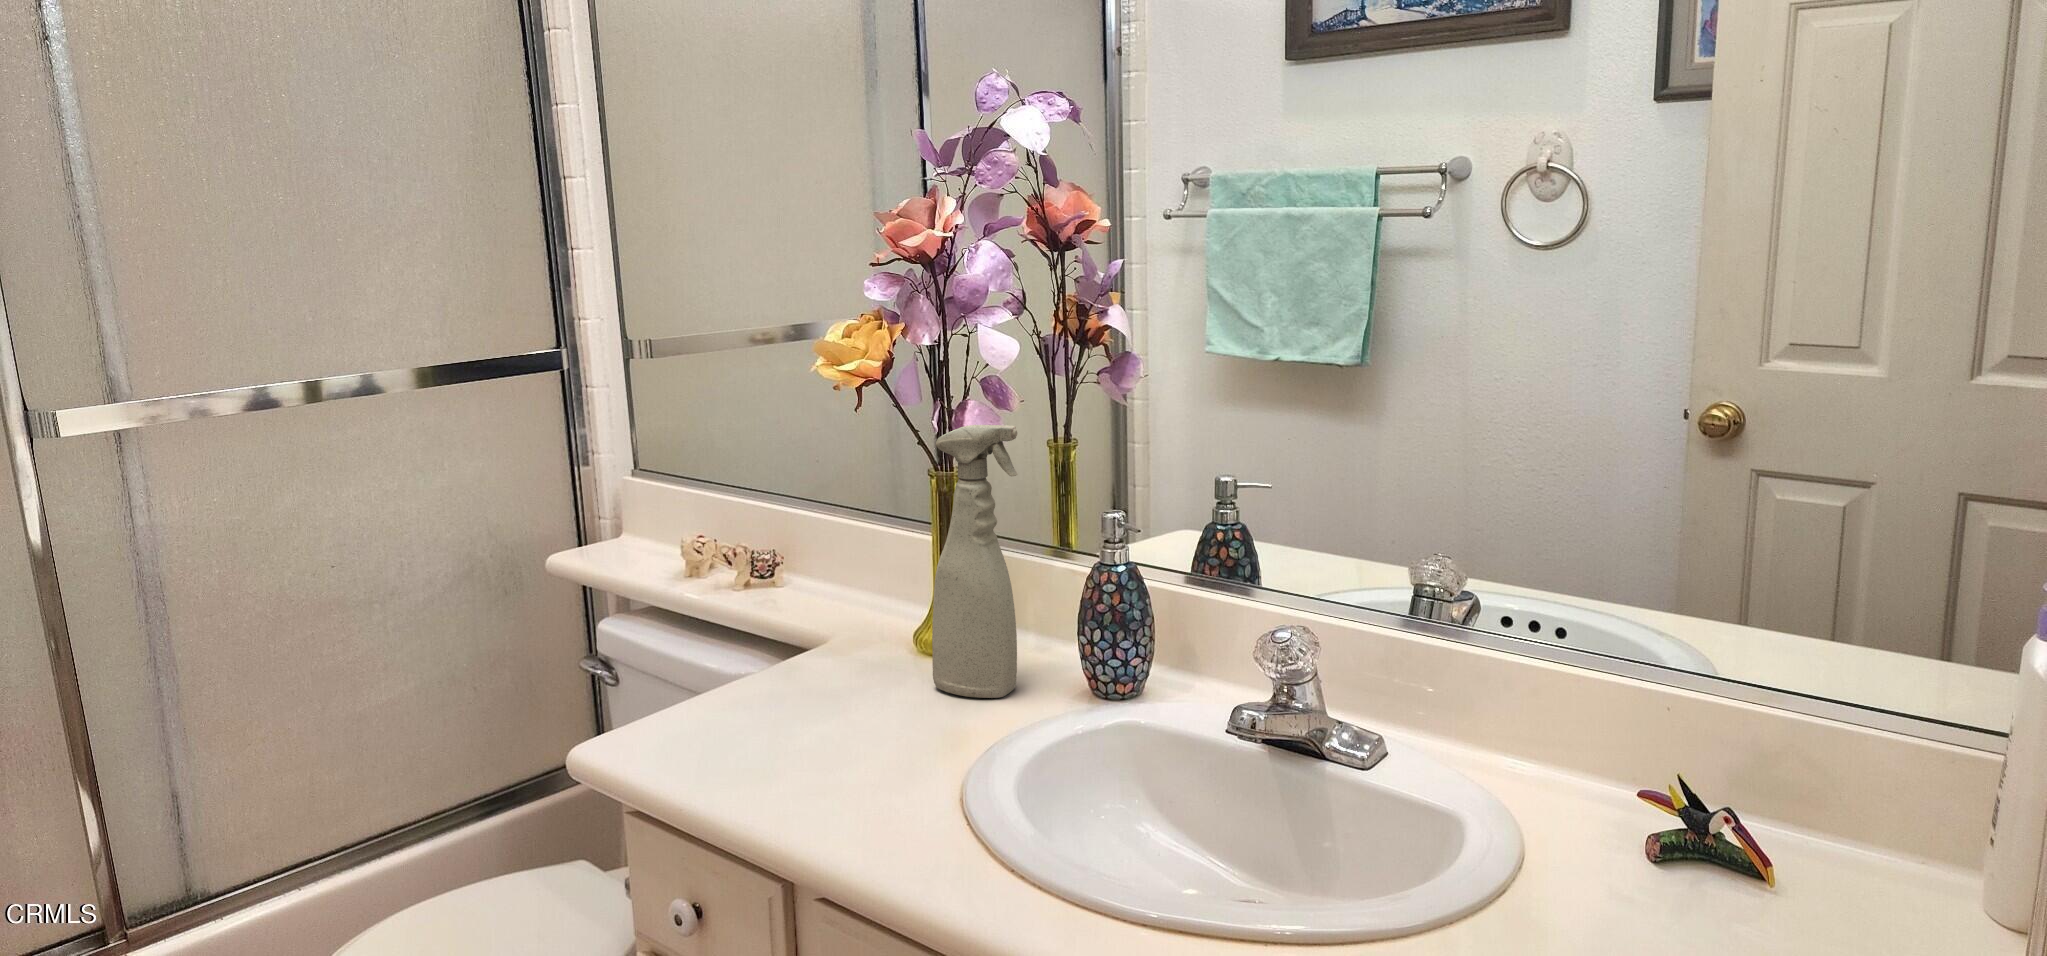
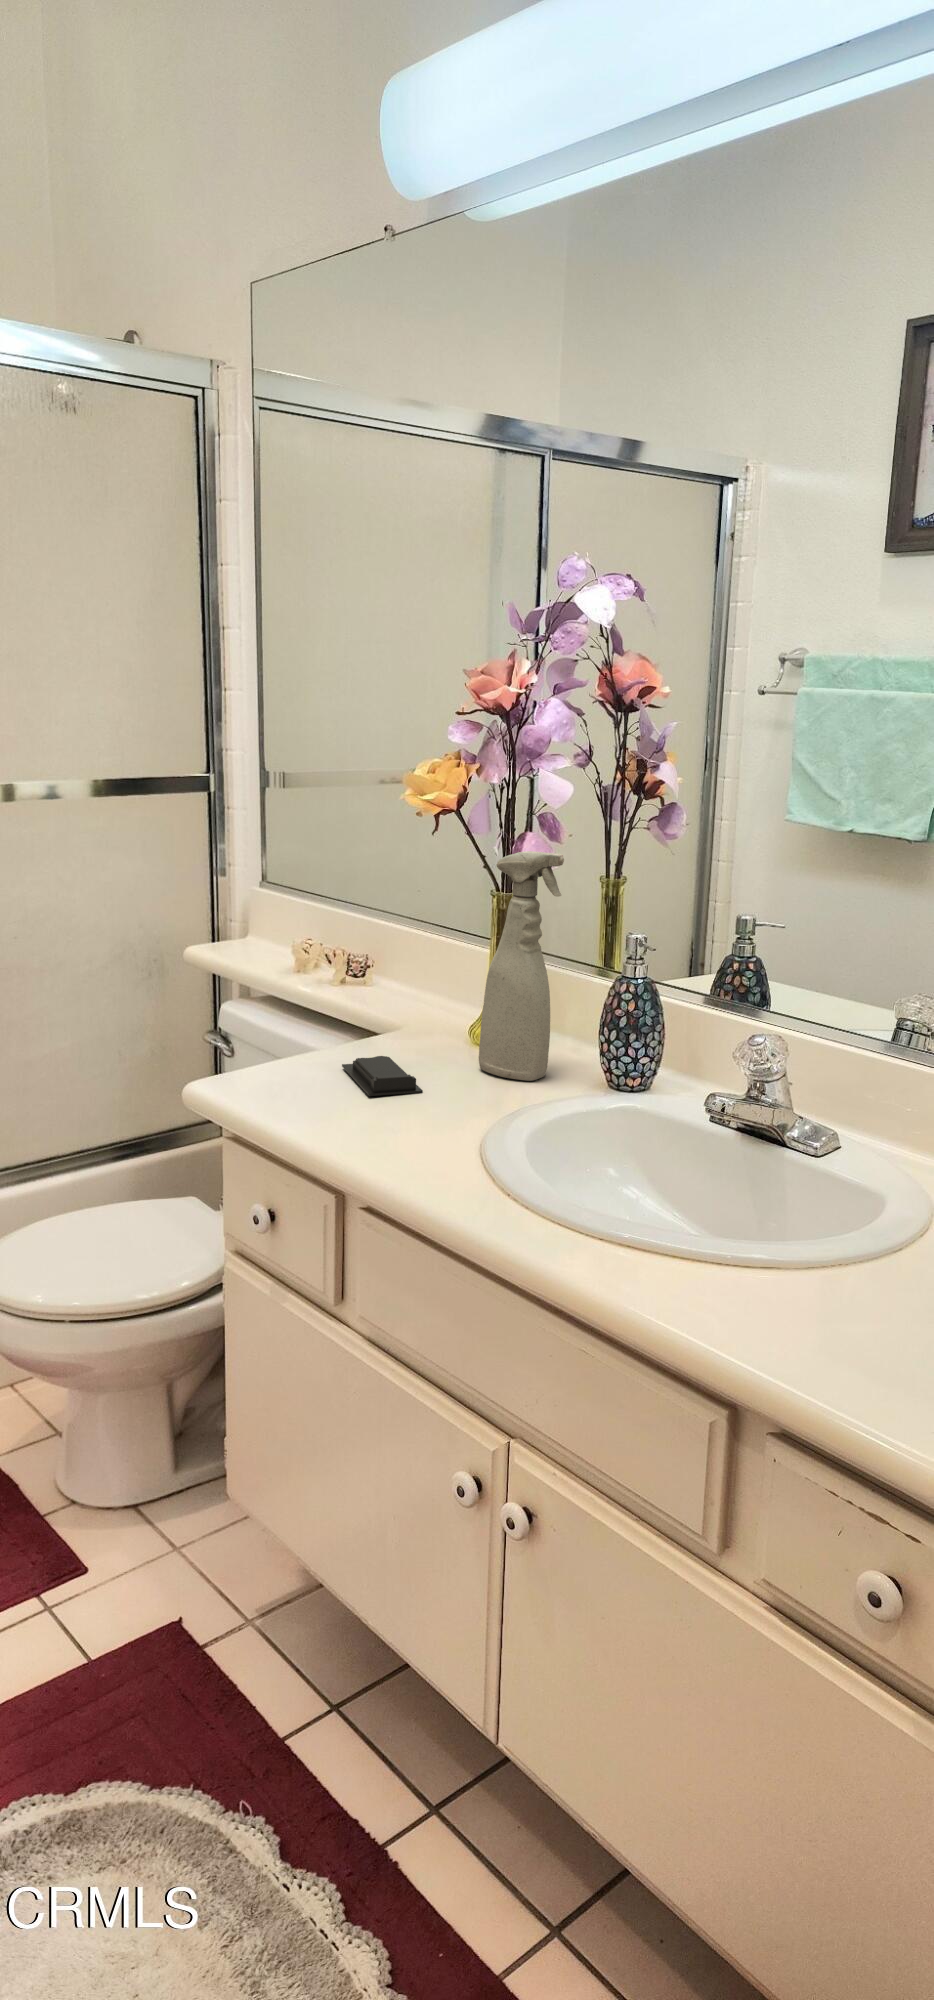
soap bar: none [767,686,873,743] -> present [342,1056,423,1096]

